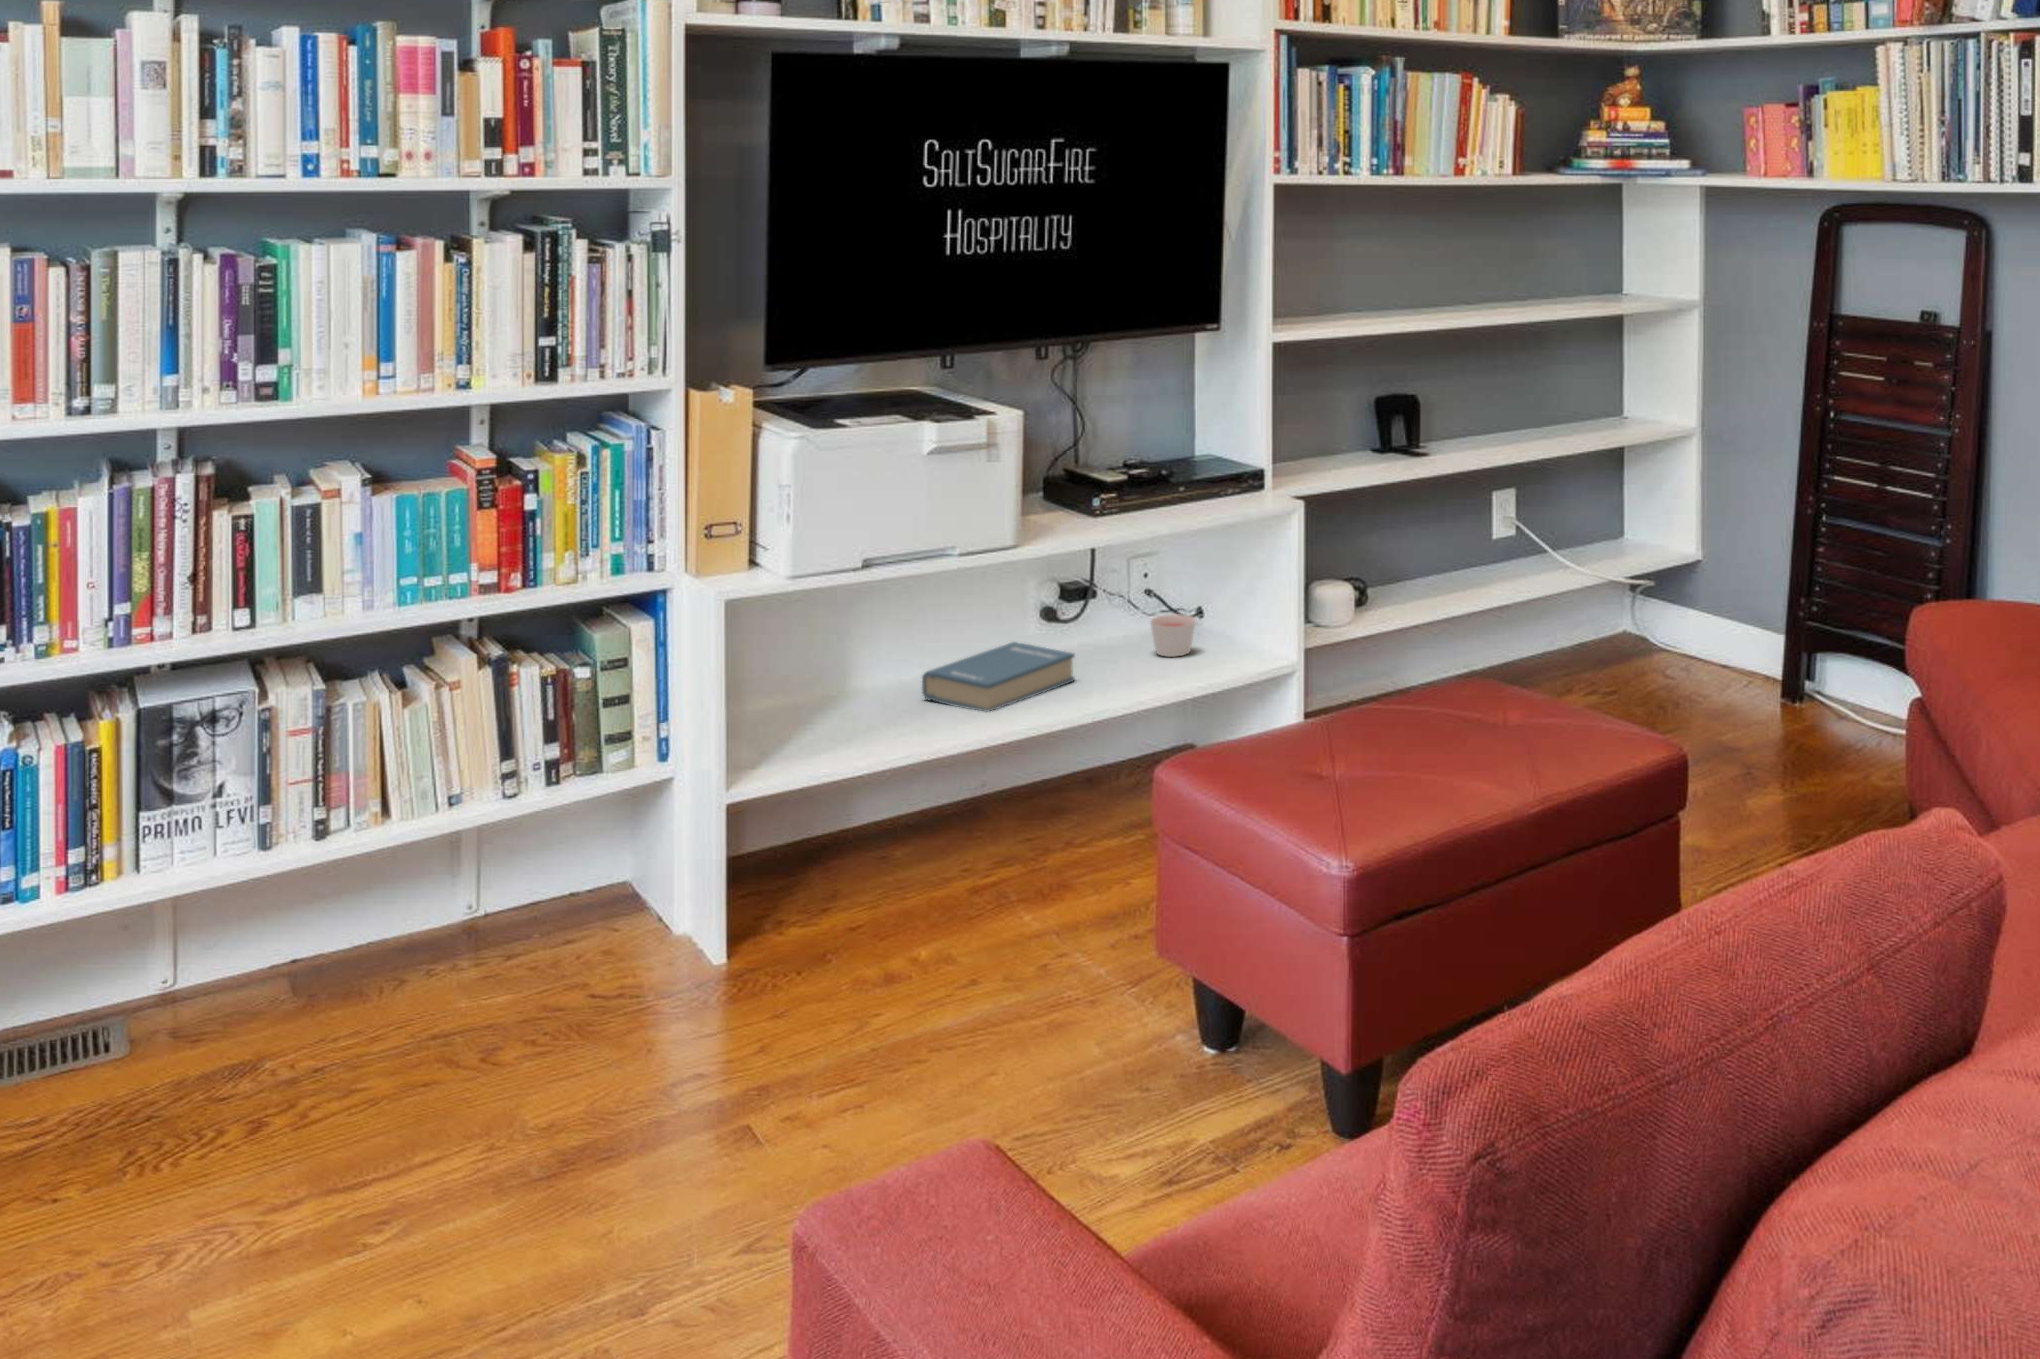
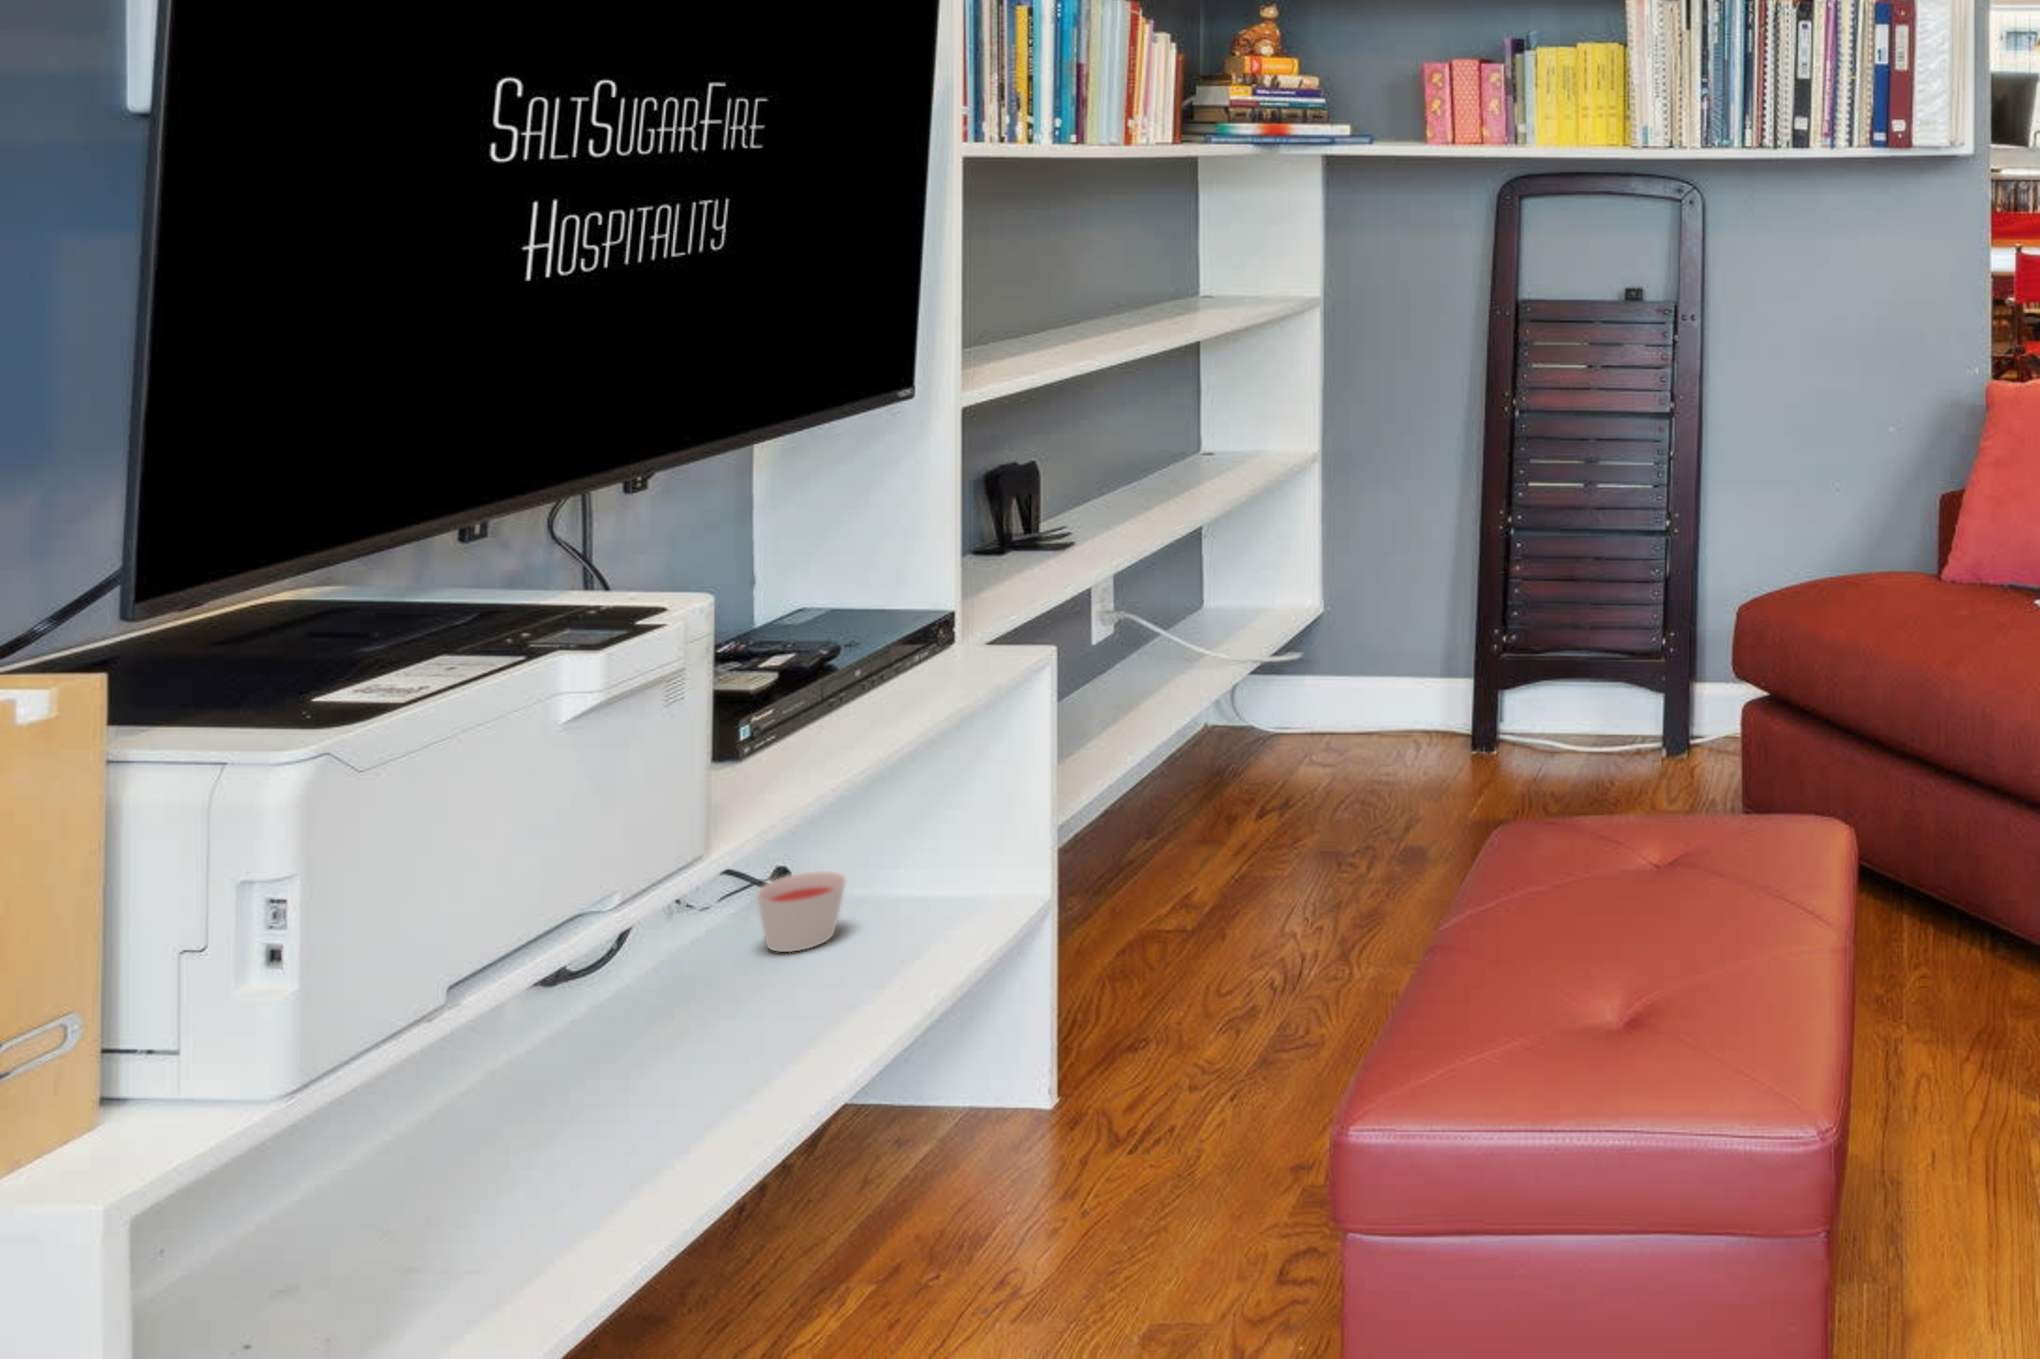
book: present [922,642,1075,712] -> none [378,995,685,1185]

